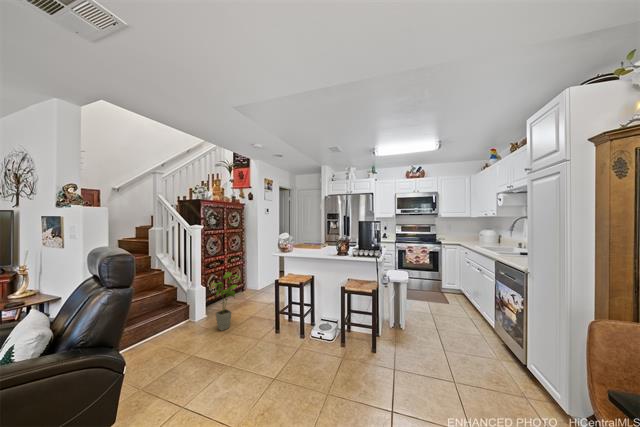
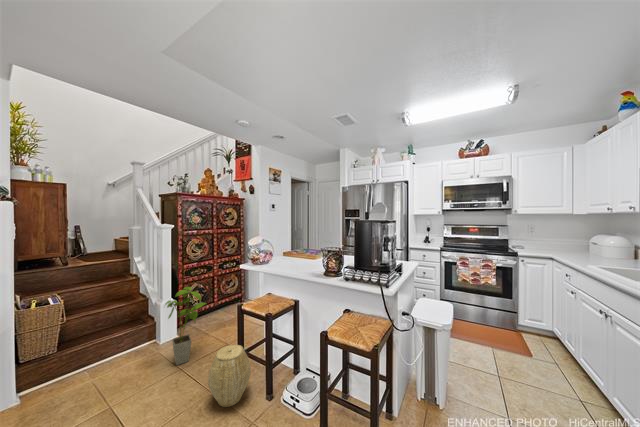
woven basket: none [262,307,289,345] -> present [208,345,251,407]

